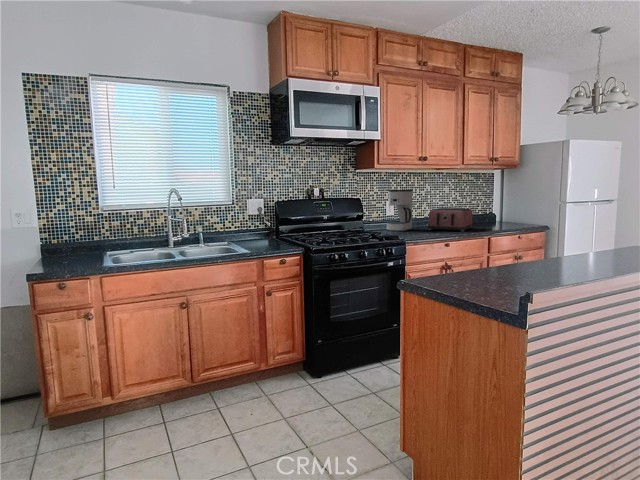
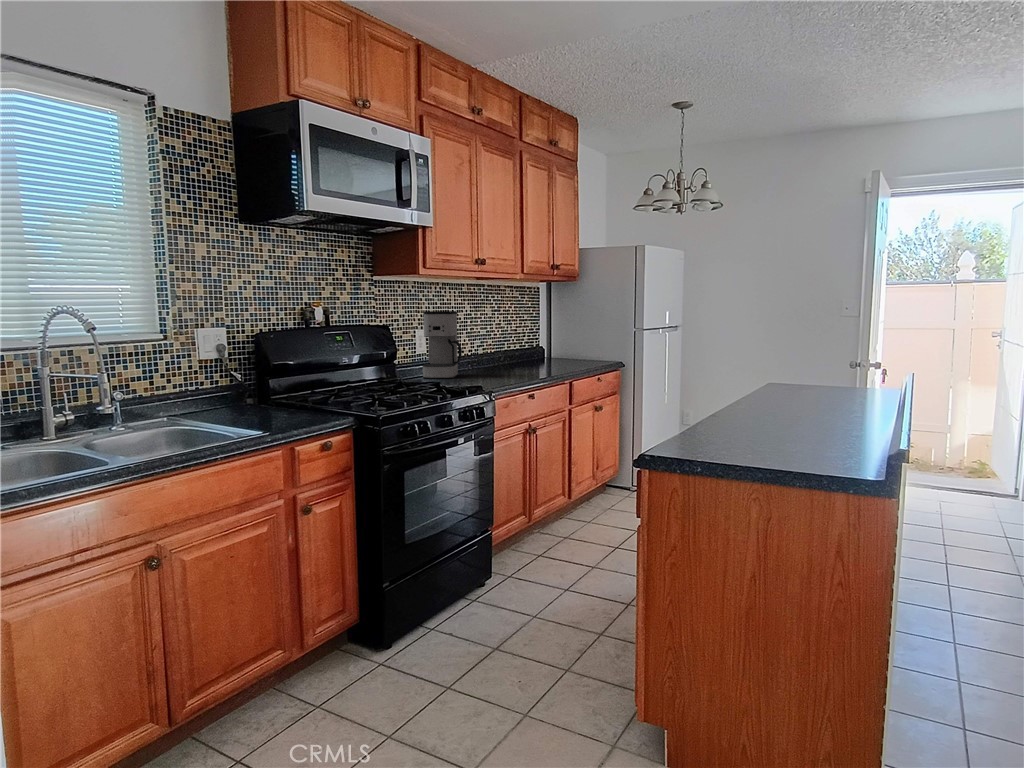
toaster: present [427,208,473,232] -> none [485,340,541,375]

